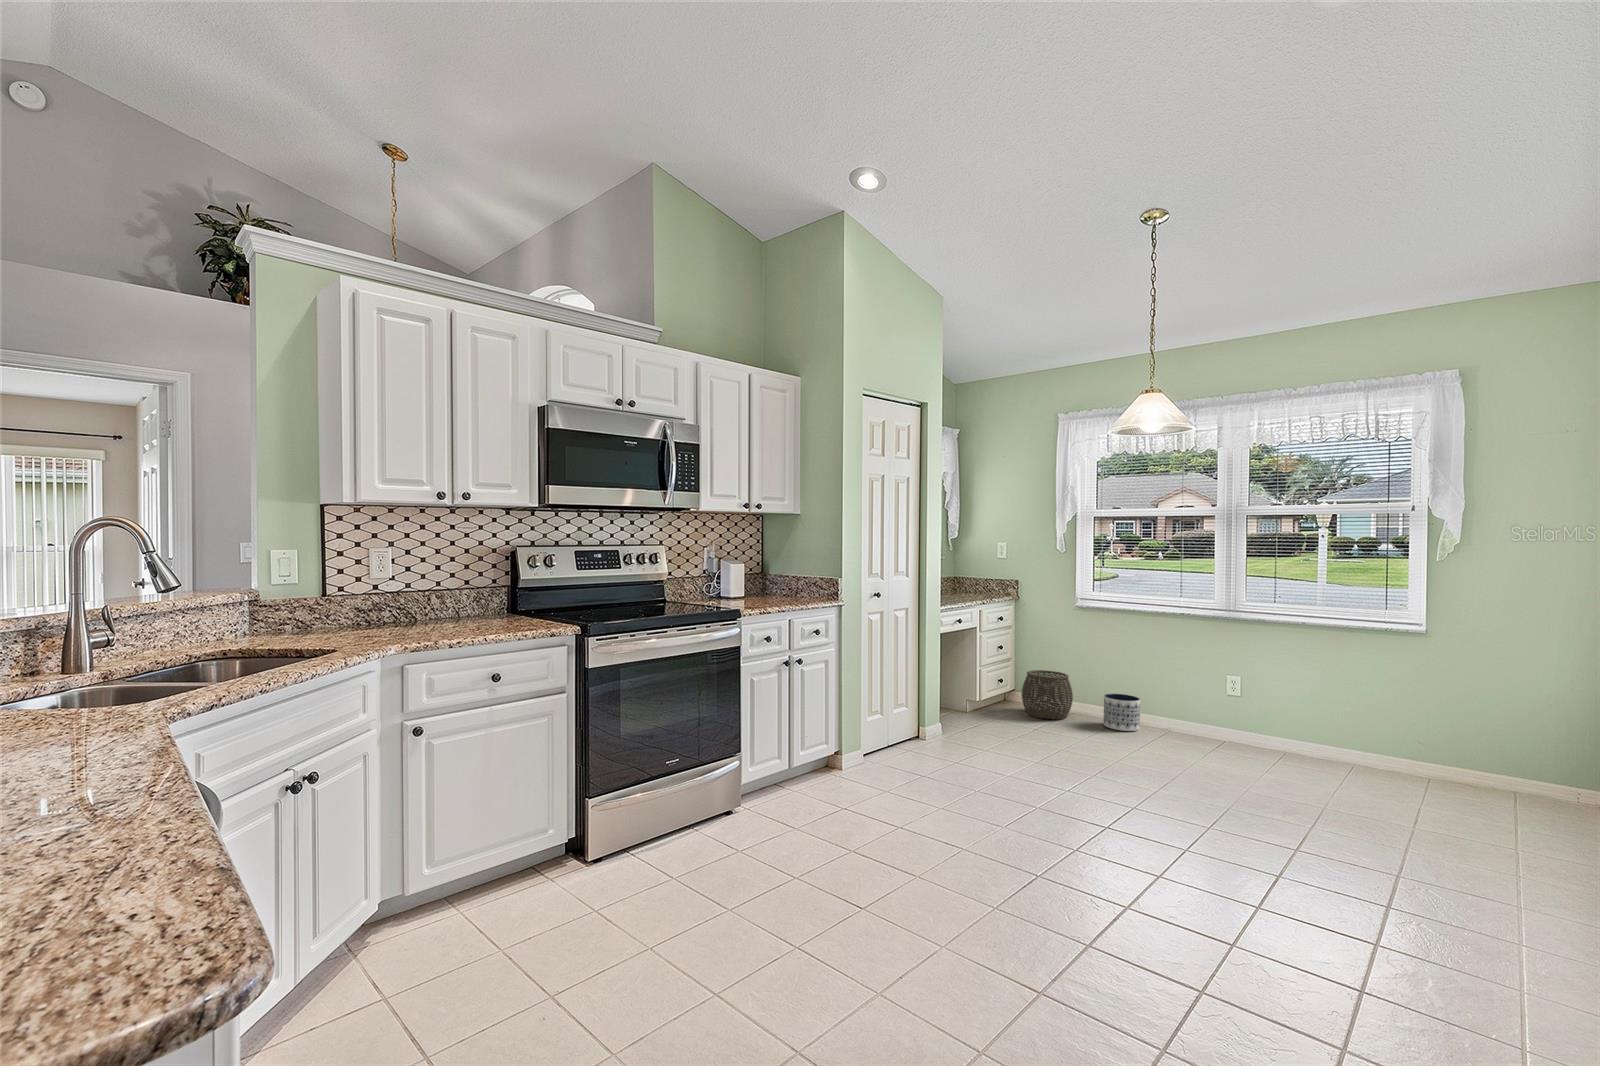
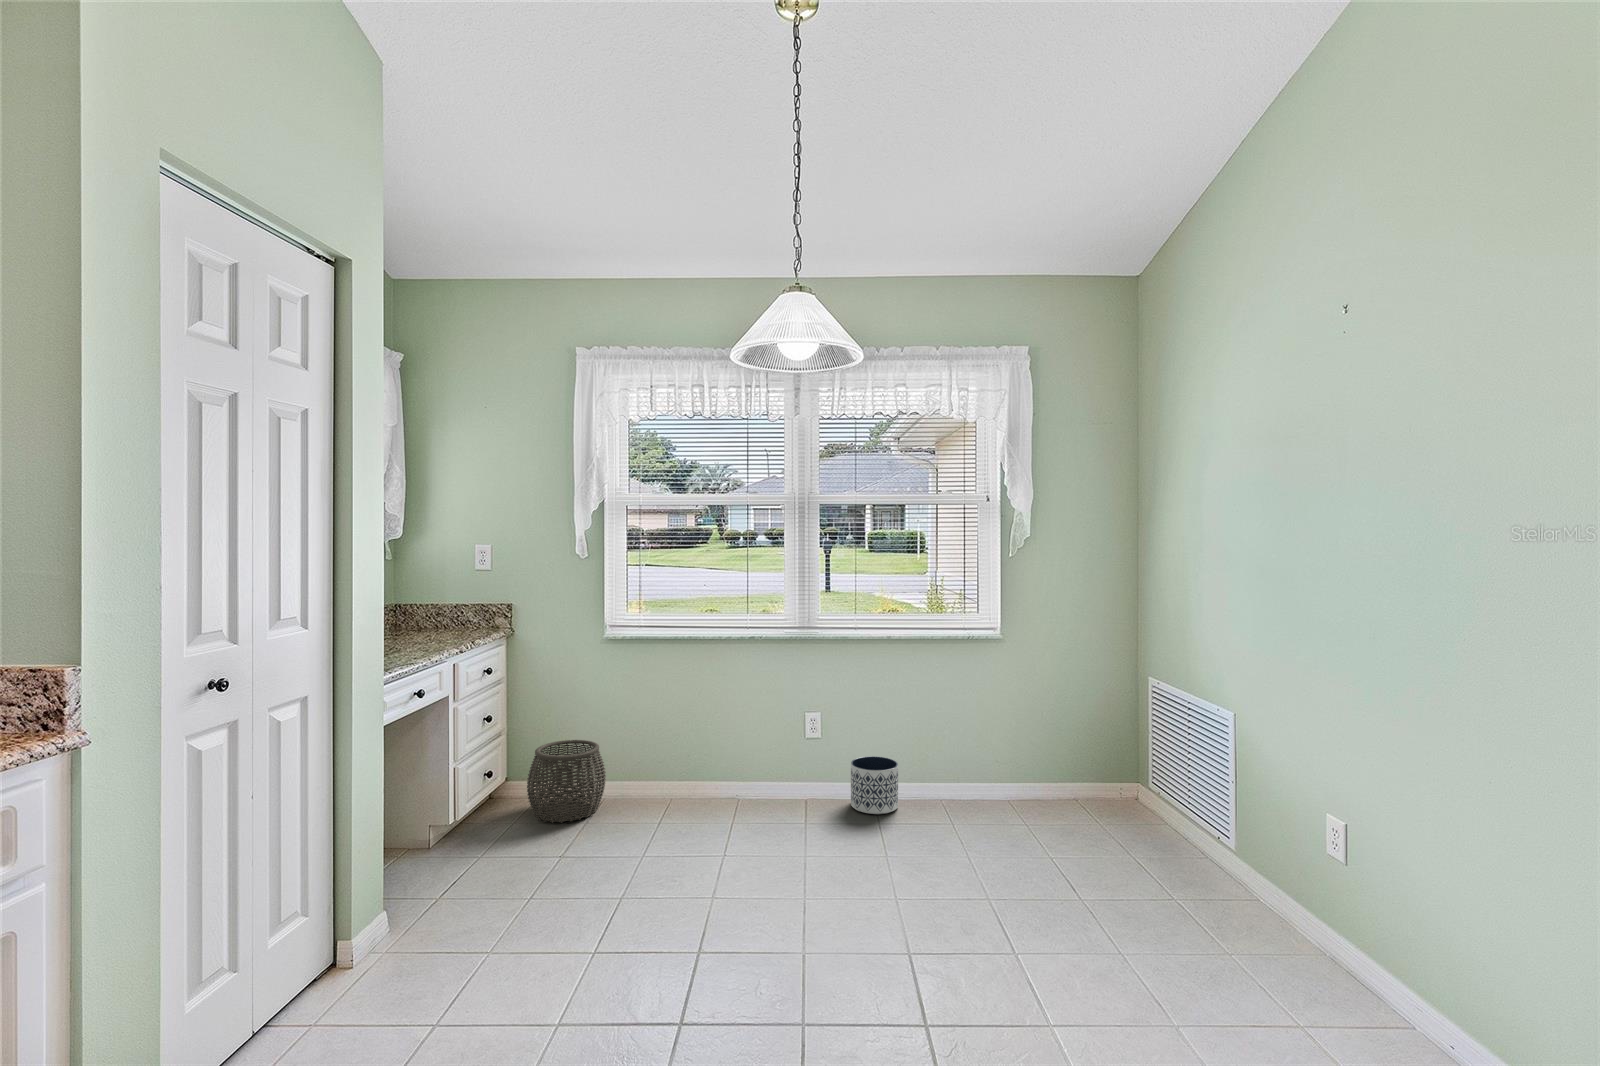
planter: present [1103,694,1140,731] -> present [851,756,898,814]

